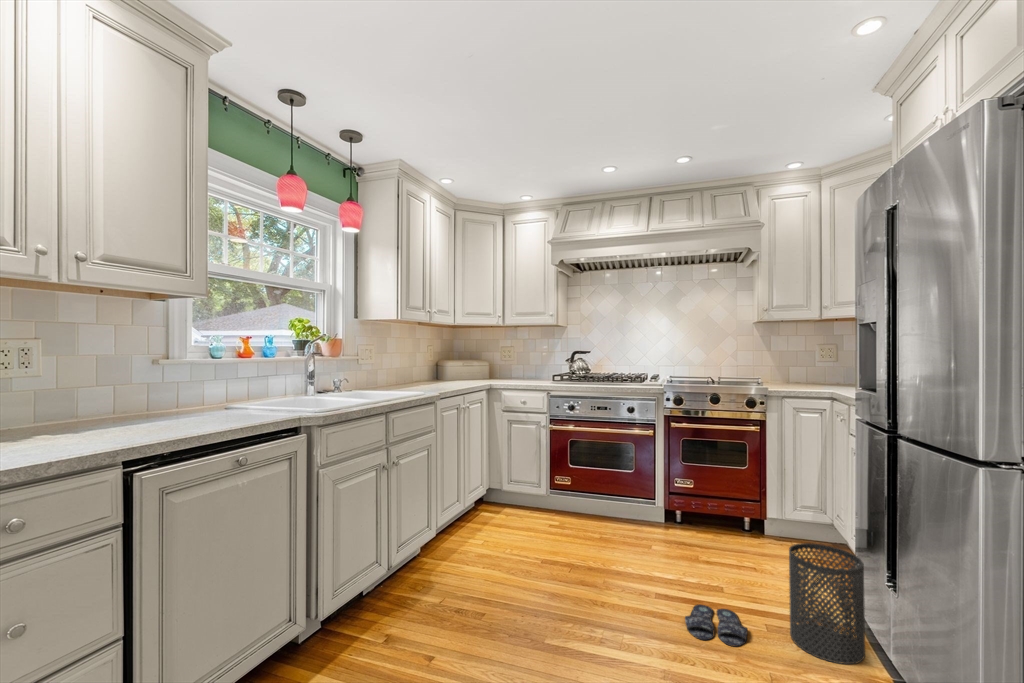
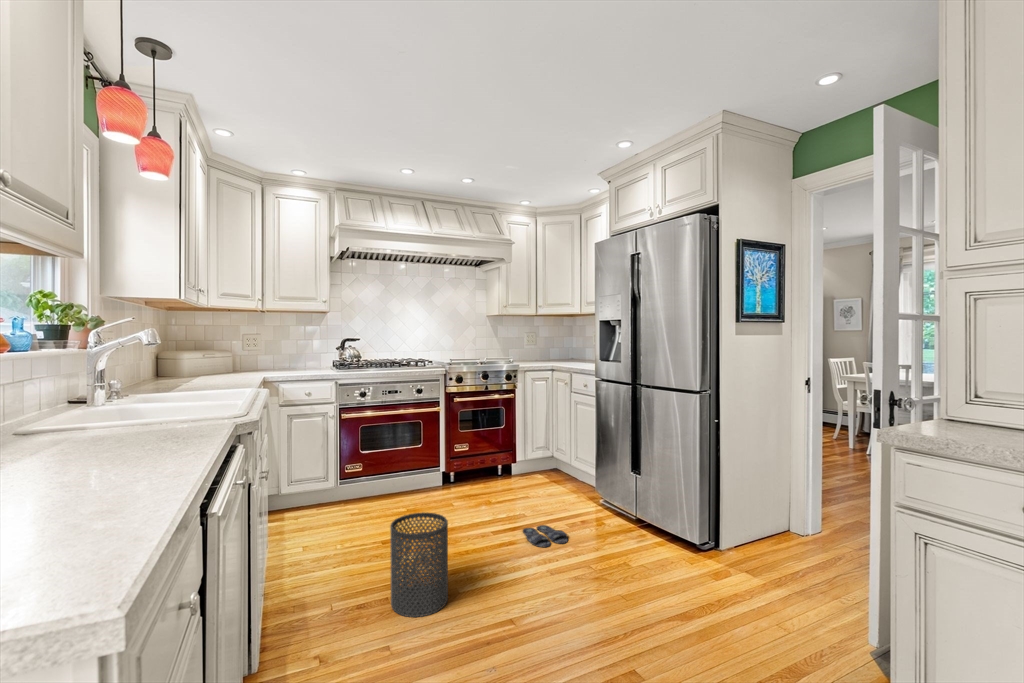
trash can: present [789,543,865,664] -> present [390,512,448,617]

